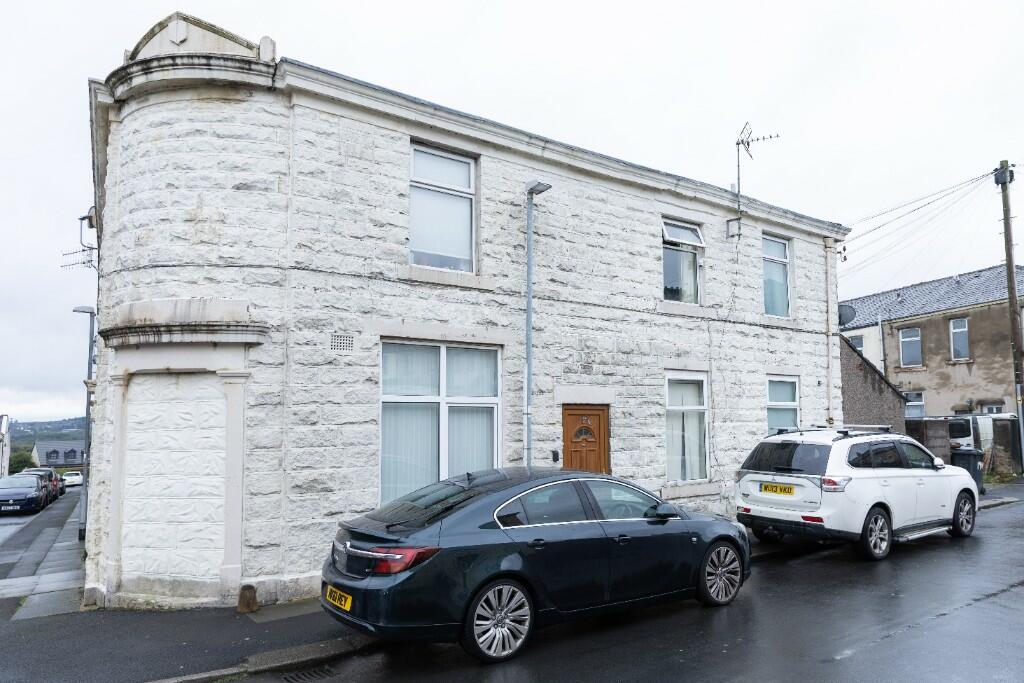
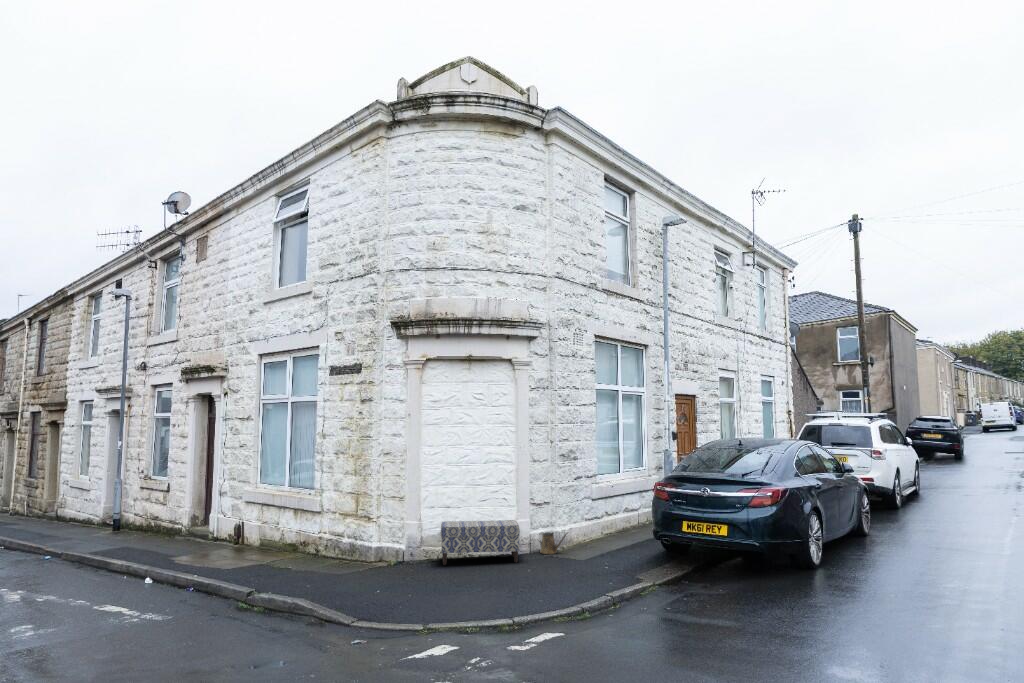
bench: none [99,565,210,623] -> present [441,520,520,565]

